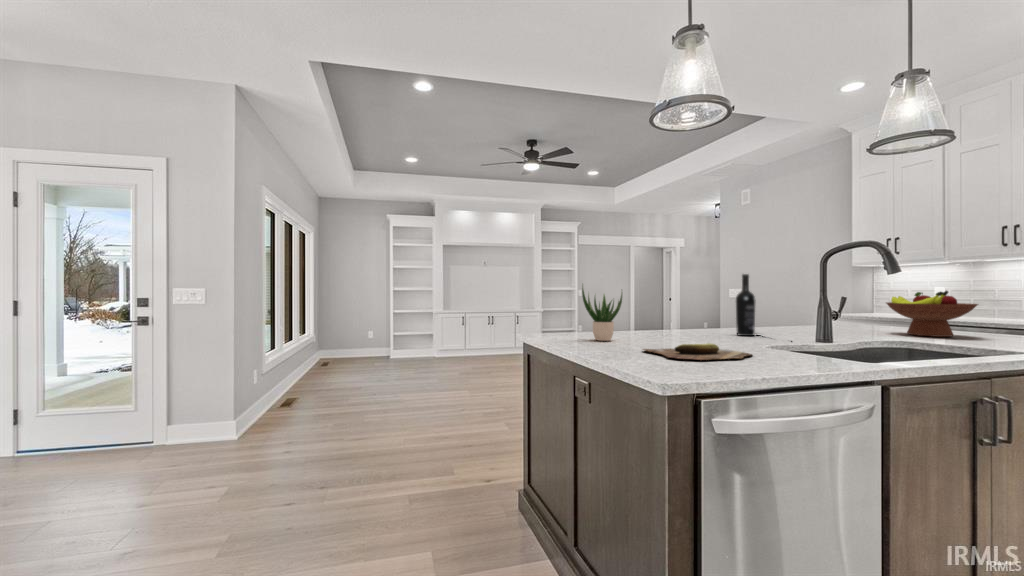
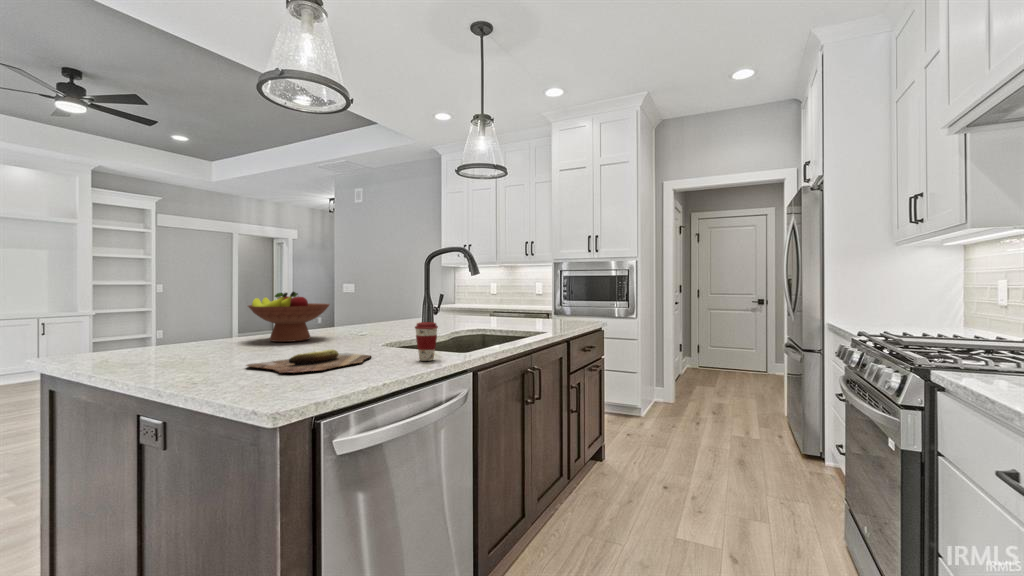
wine bottle: present [736,274,756,336] -> none [353,273,372,335]
potted plant: present [582,287,622,341] -> none [153,281,218,359]
fruit bowl: present [886,291,978,337] -> present [248,292,329,342]
coffee cup: none [802,324,832,366] -> present [415,322,438,361]

